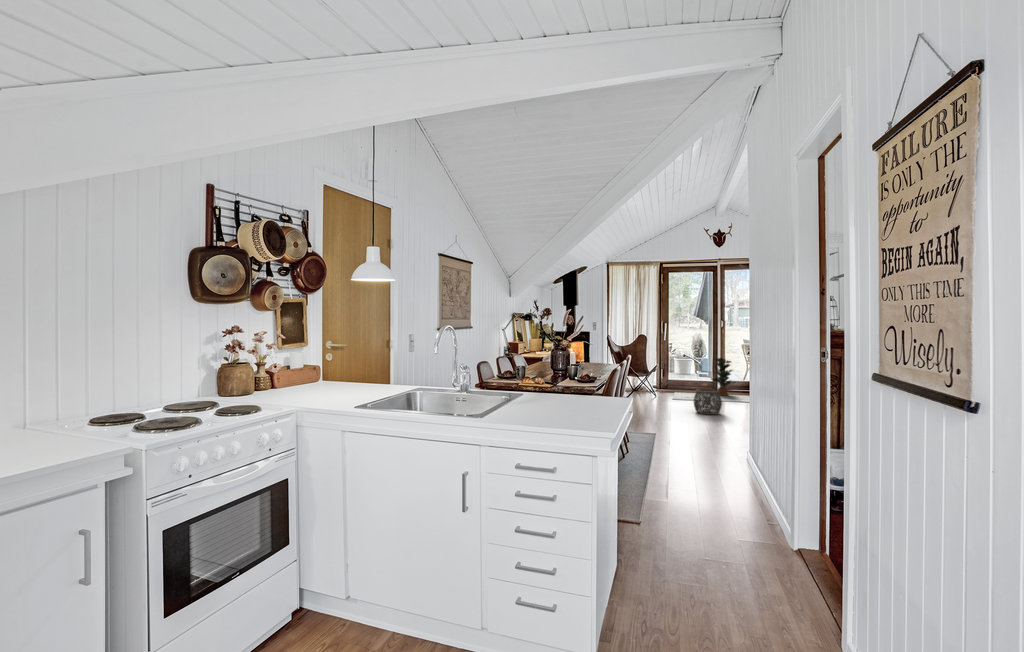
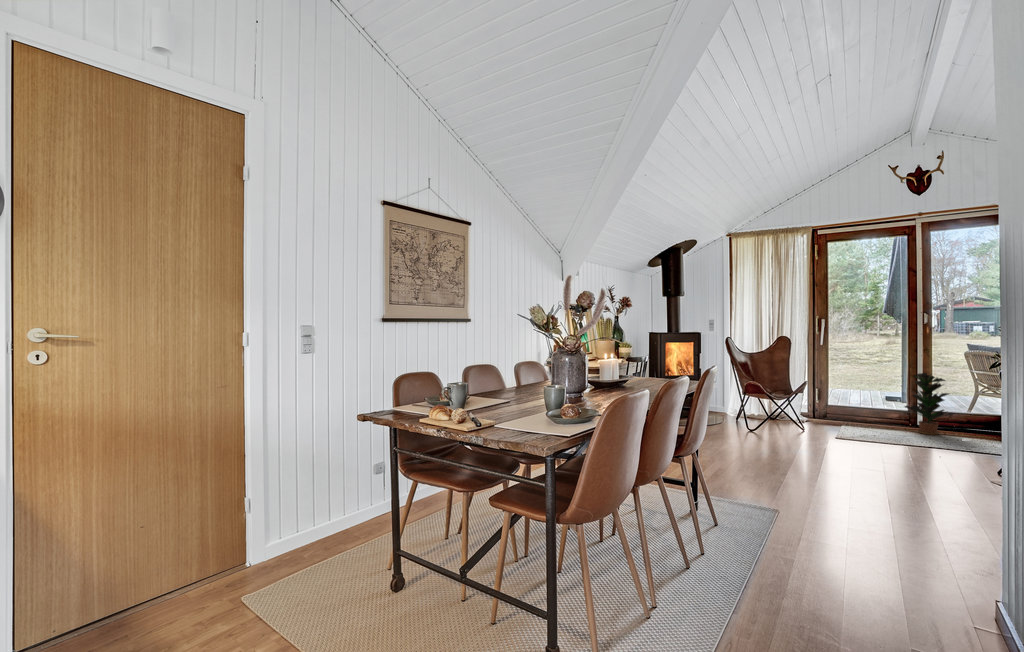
woven basket: present [694,389,722,415] -> none [876,430,936,480]

